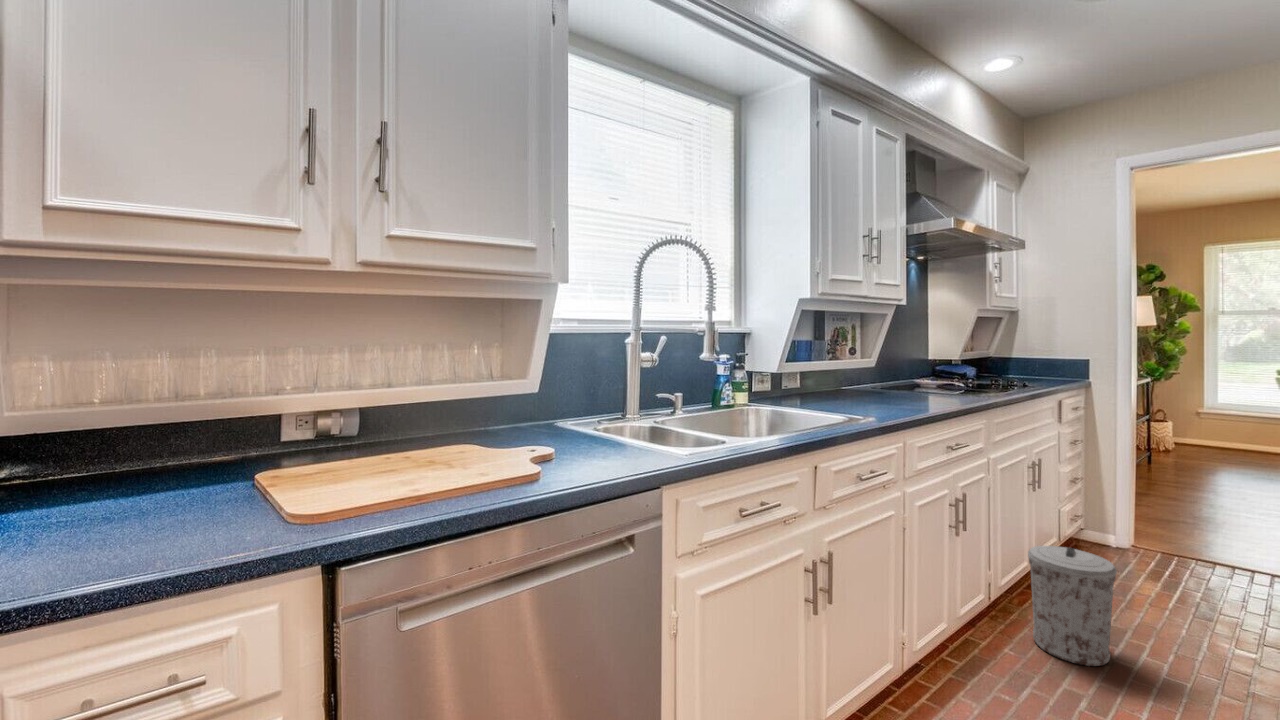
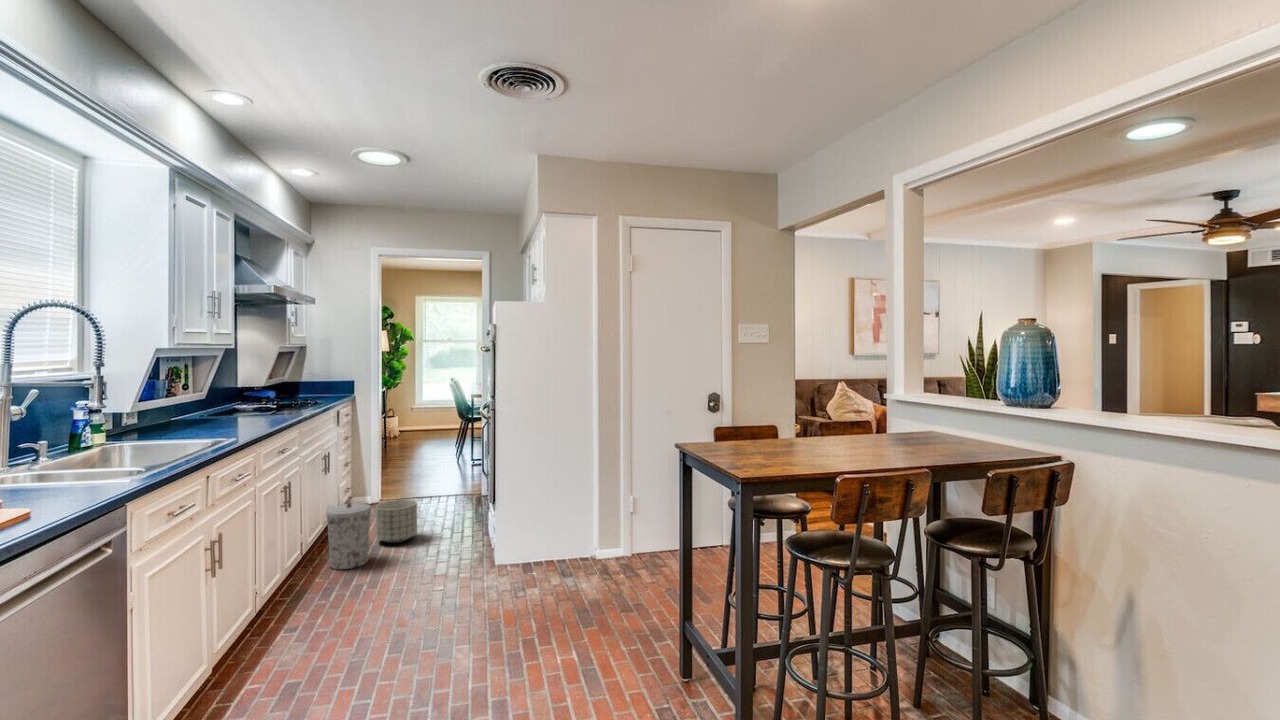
planter: none [1127,561,1228,651] -> present [376,499,417,543]

